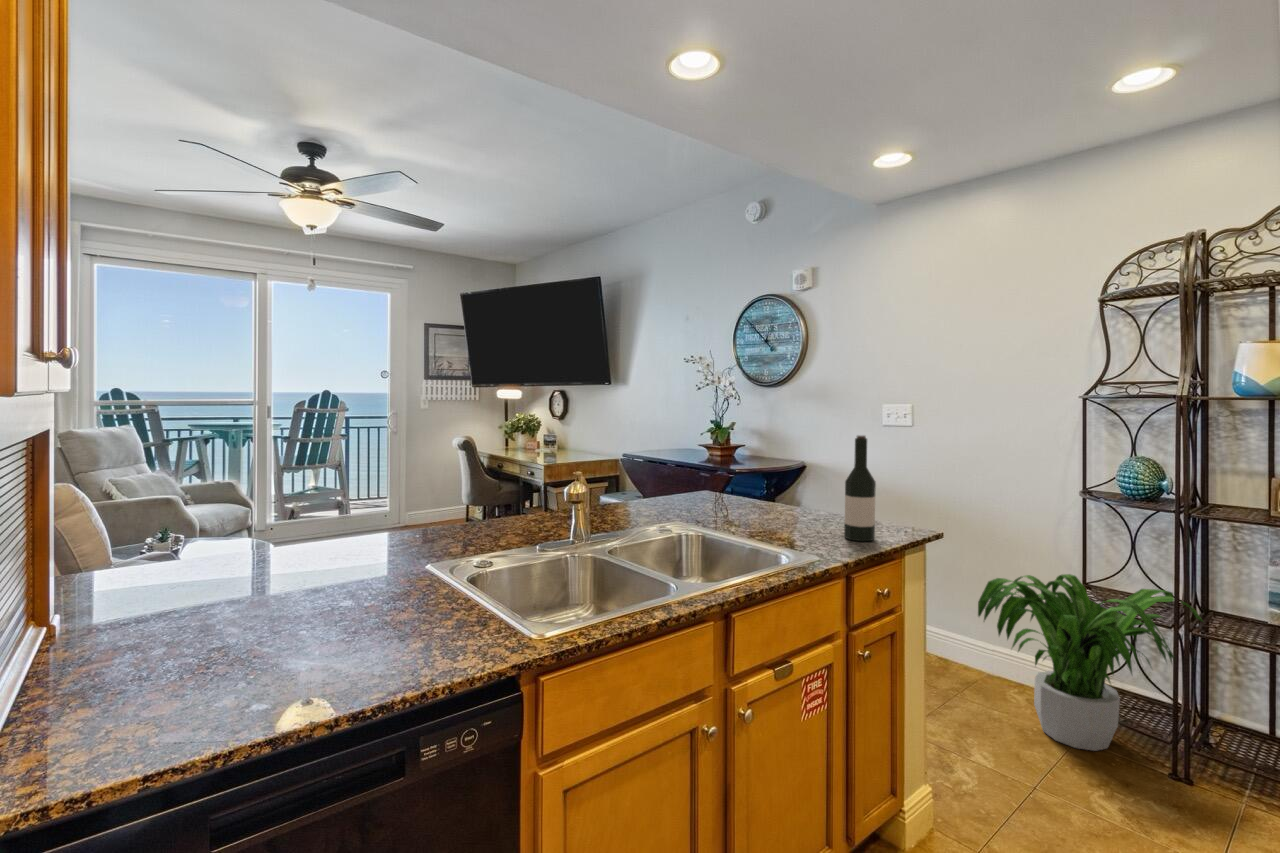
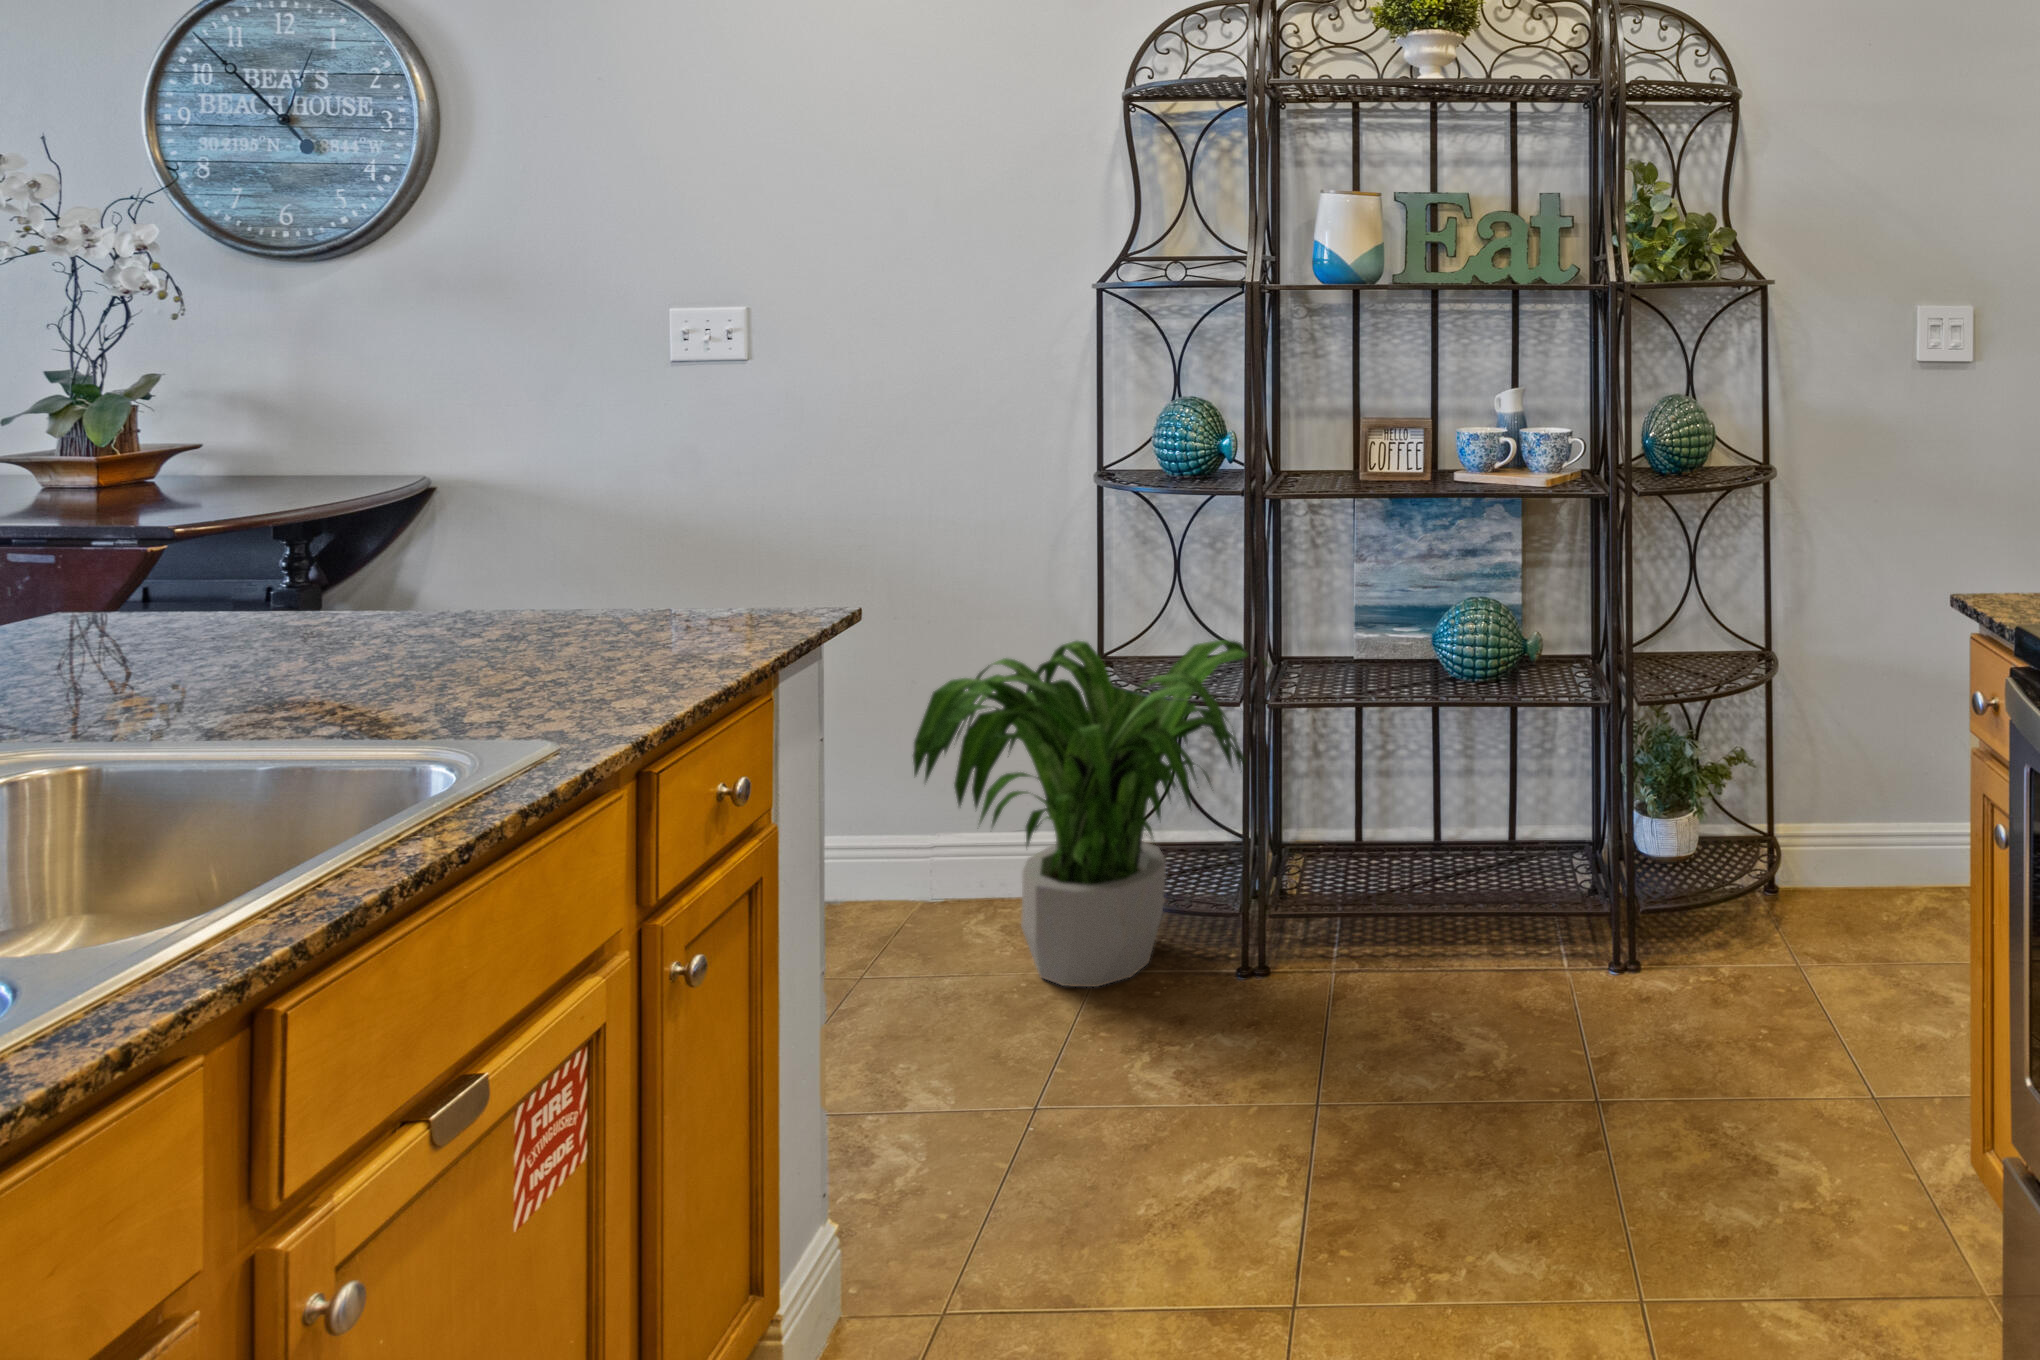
wine bottle: present [844,435,876,541] -> none [609,383,697,669]

